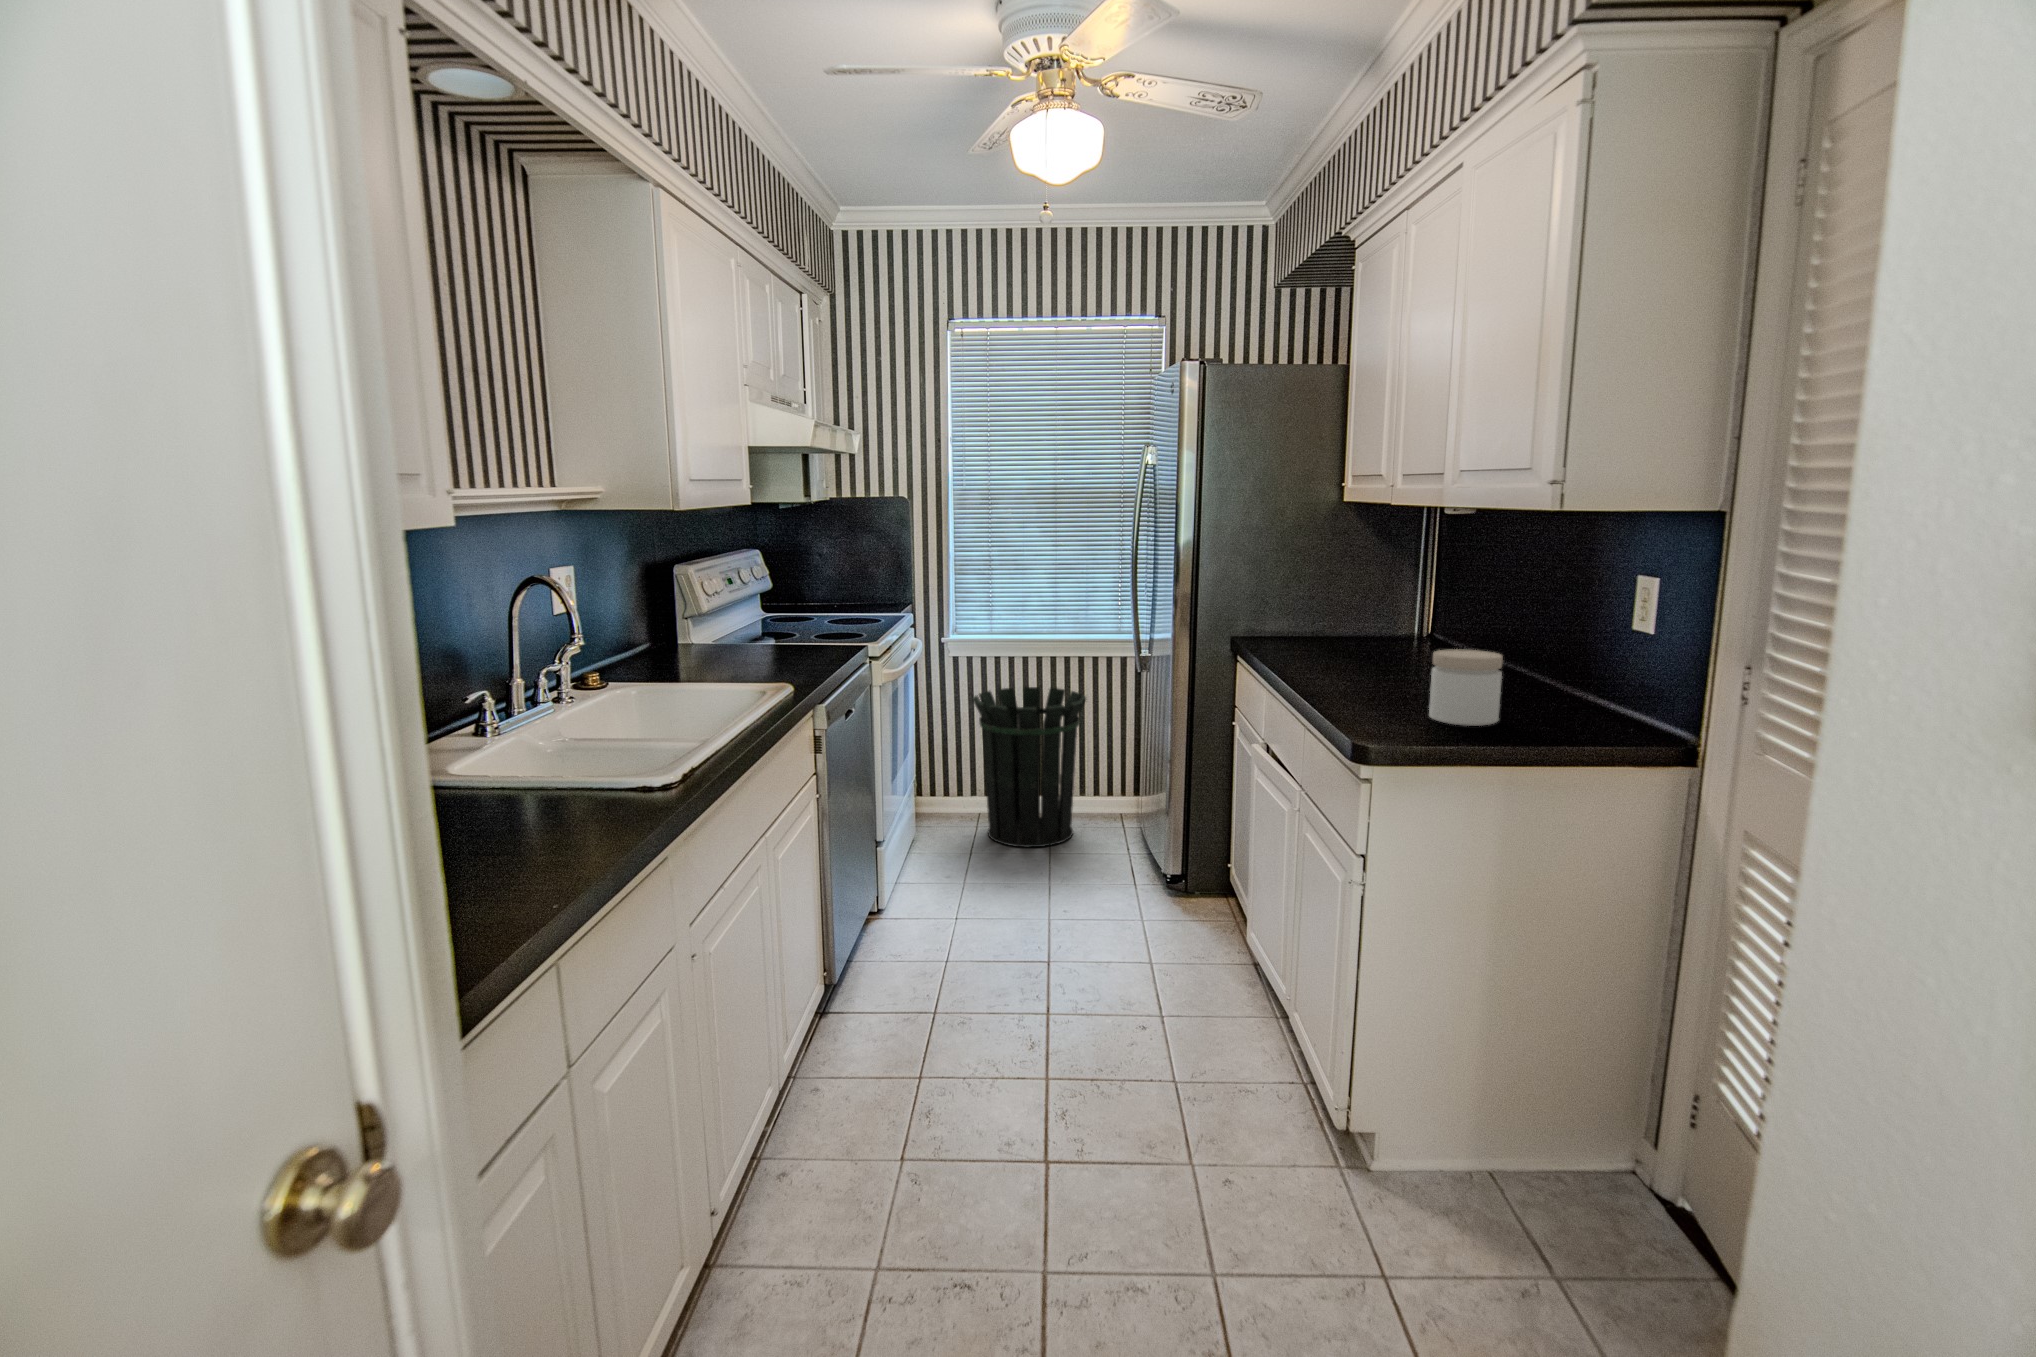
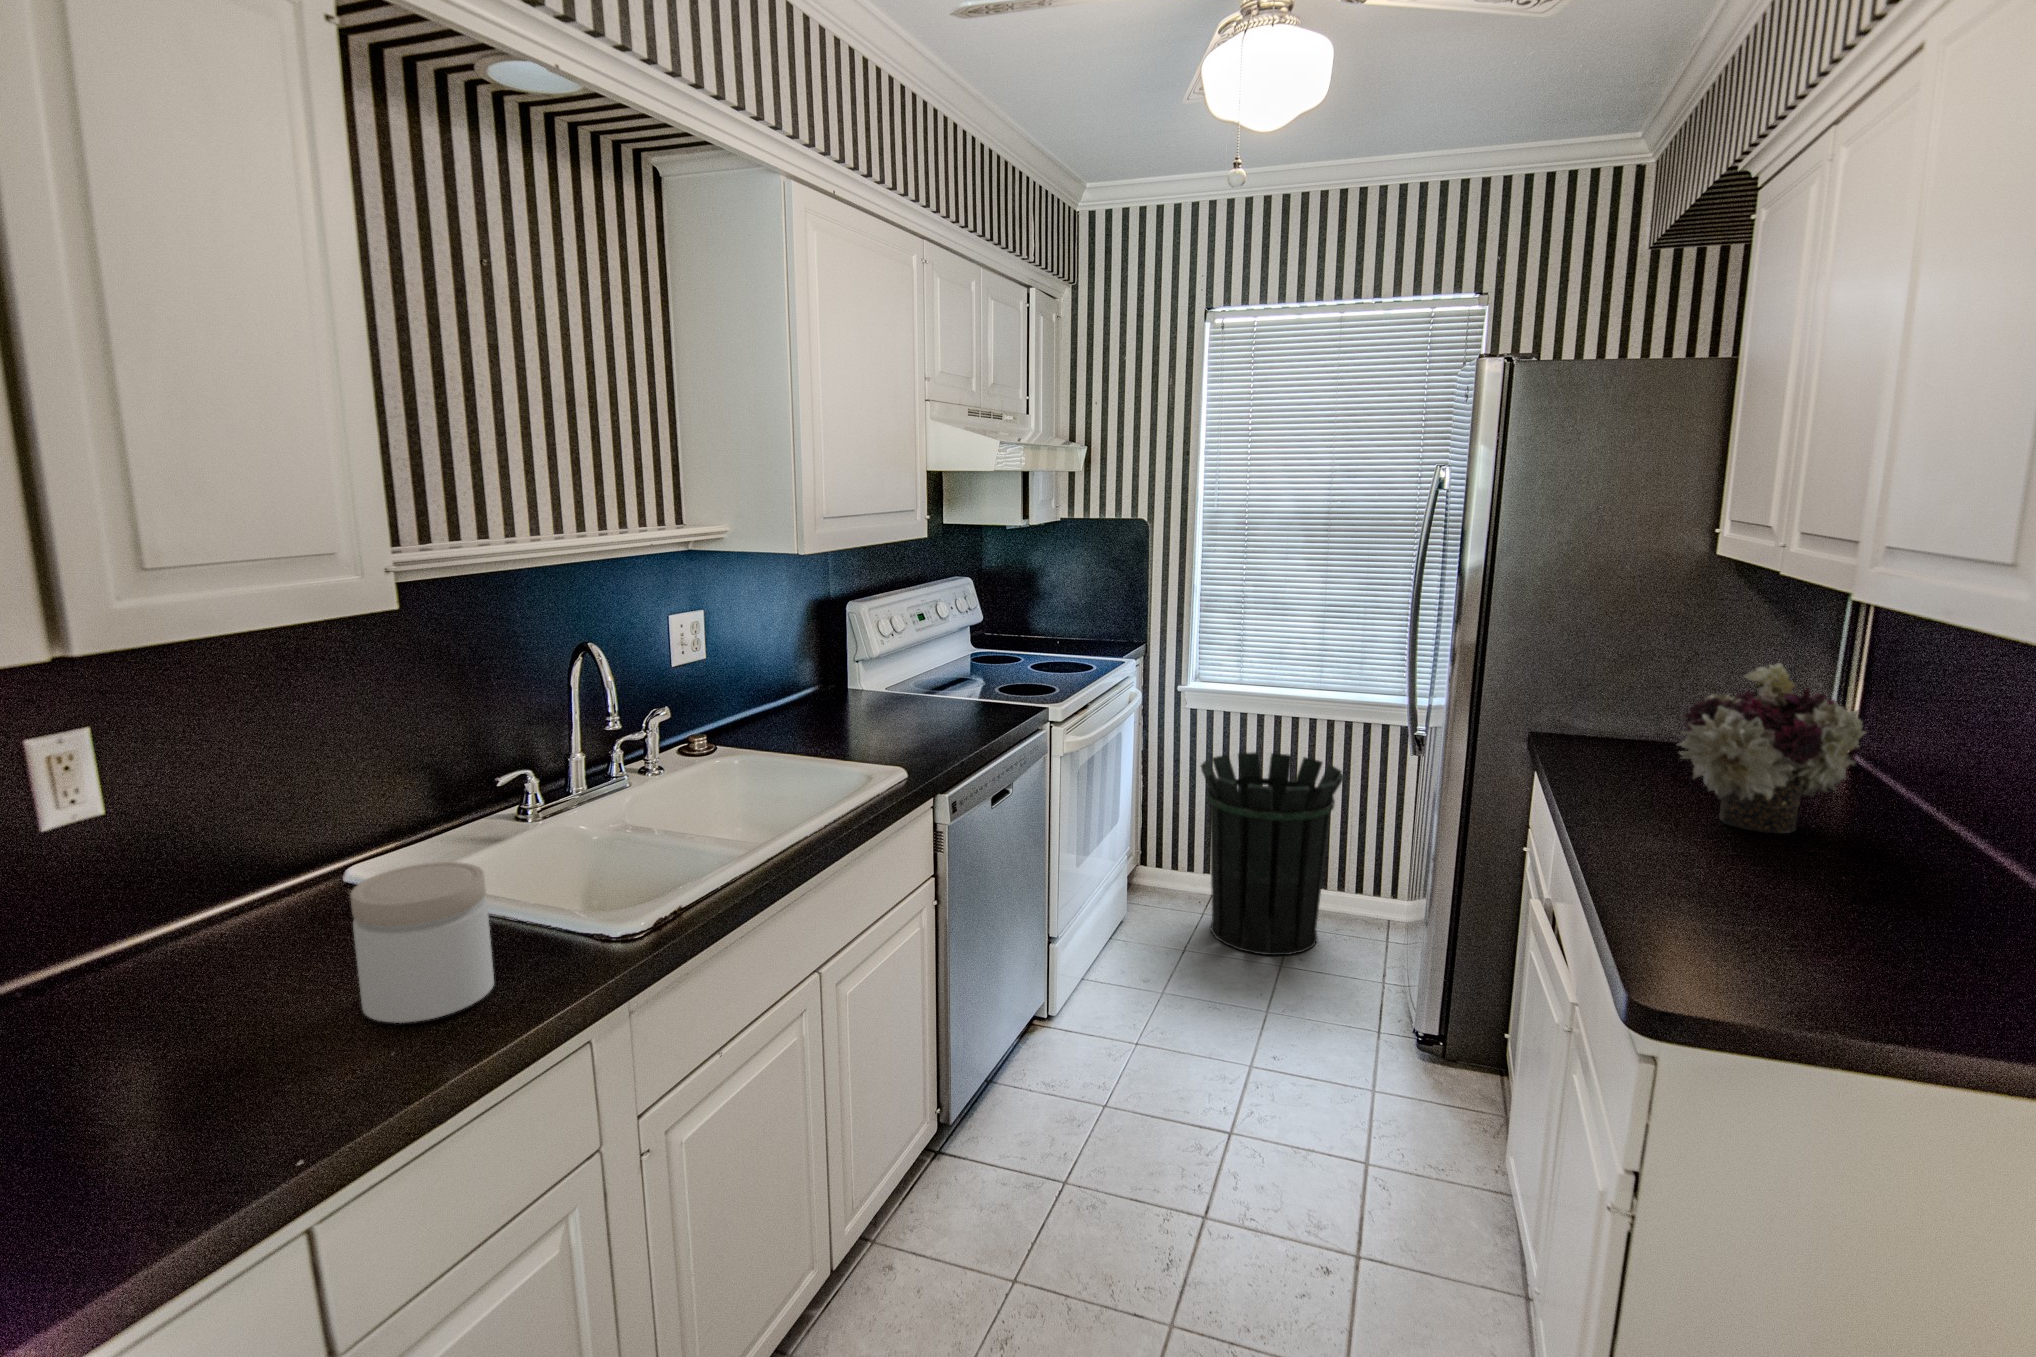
flower arrangement: none [1340,562,1444,673] -> present [1676,663,1866,833]
jar: present [1429,649,1503,726] -> present [350,862,494,1023]

